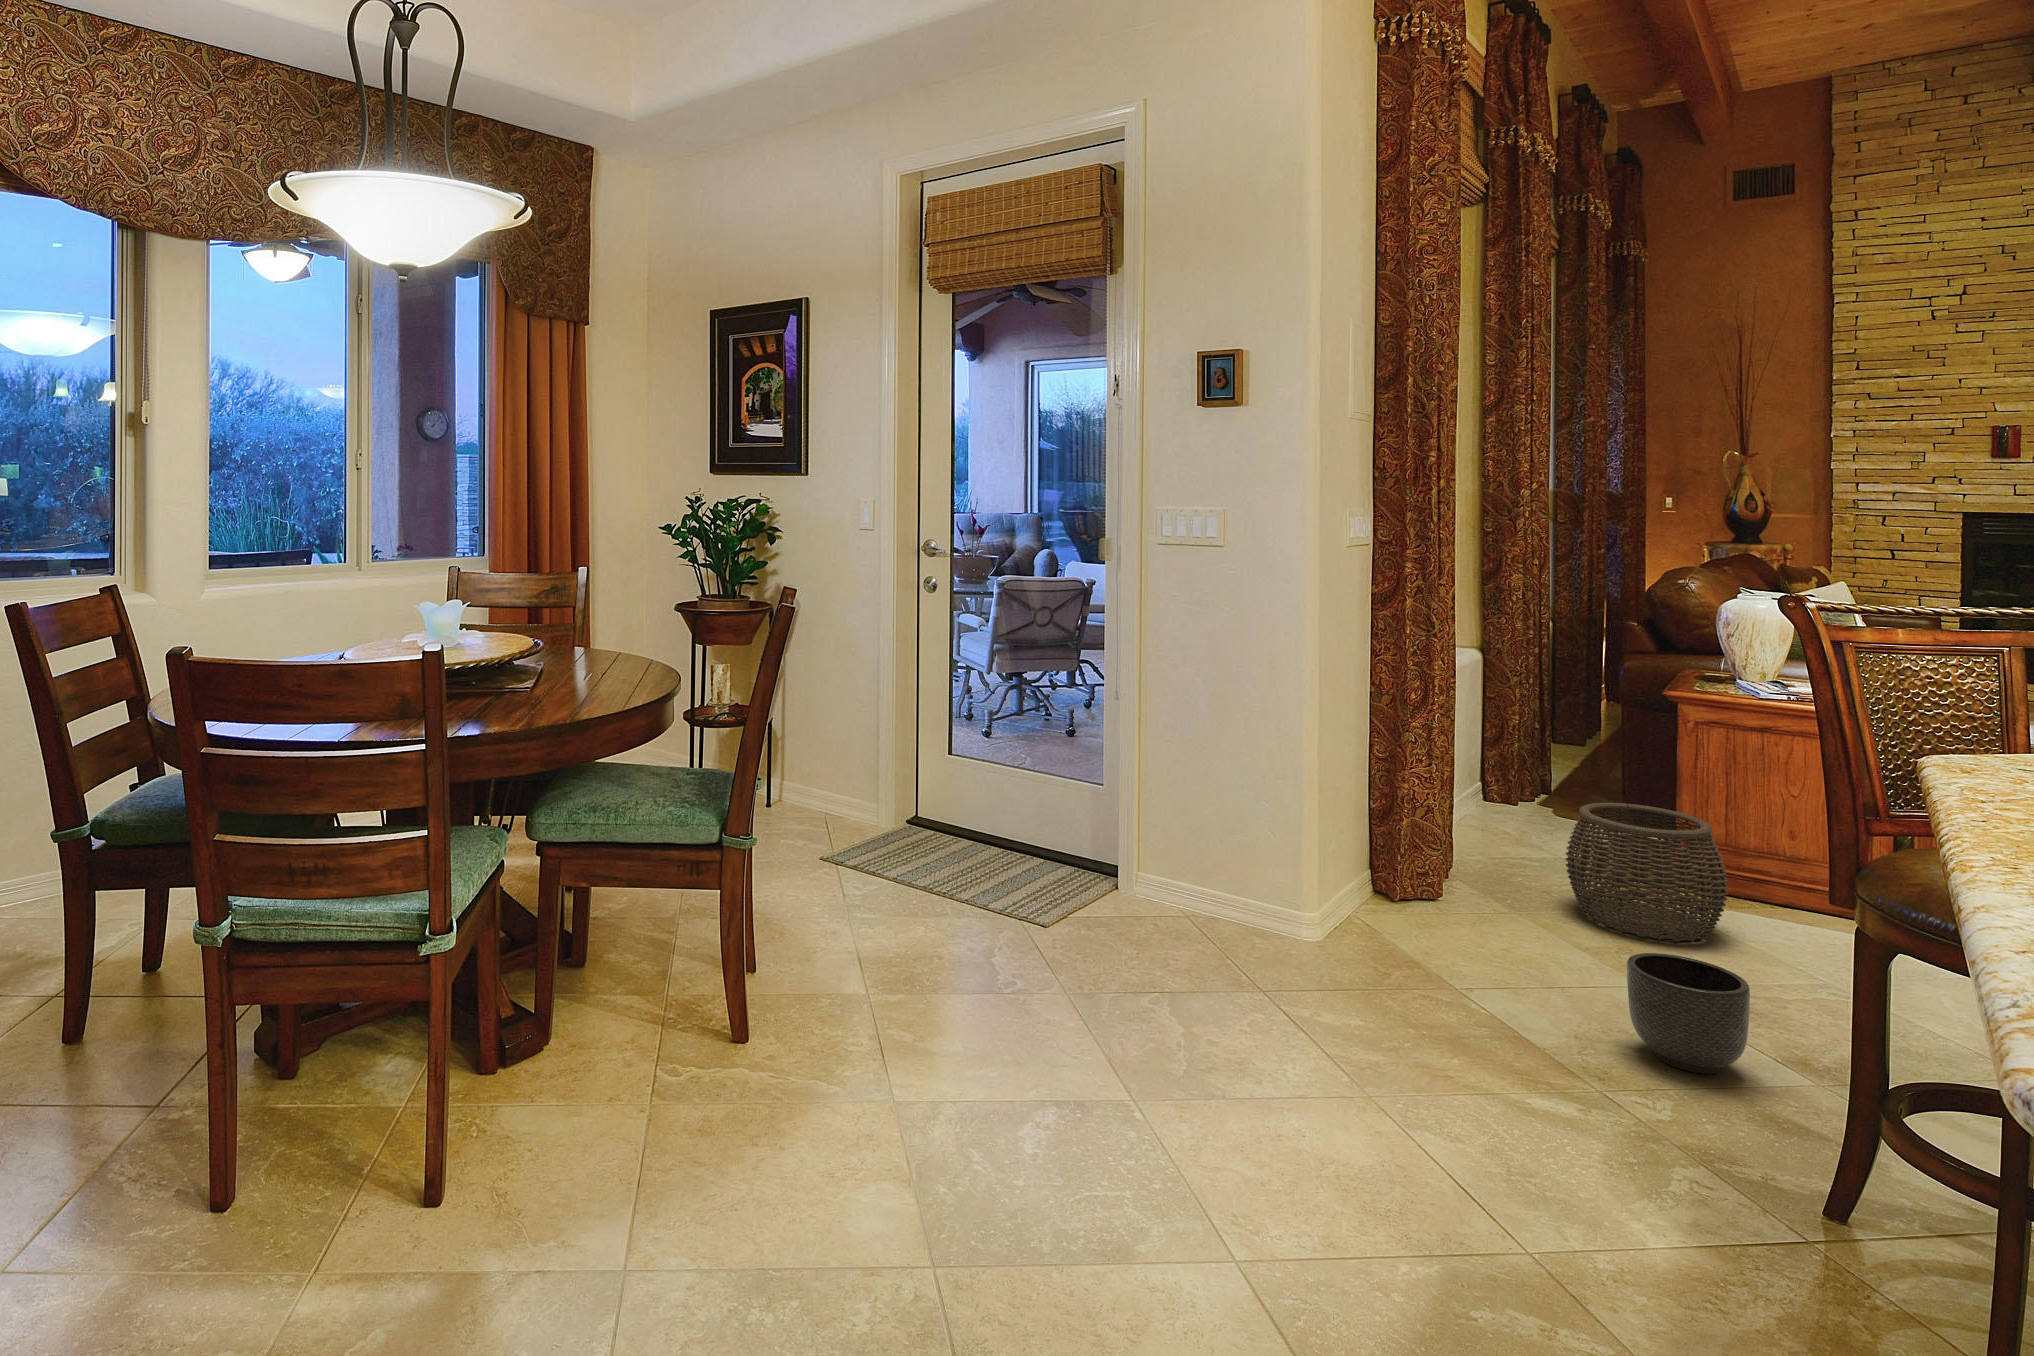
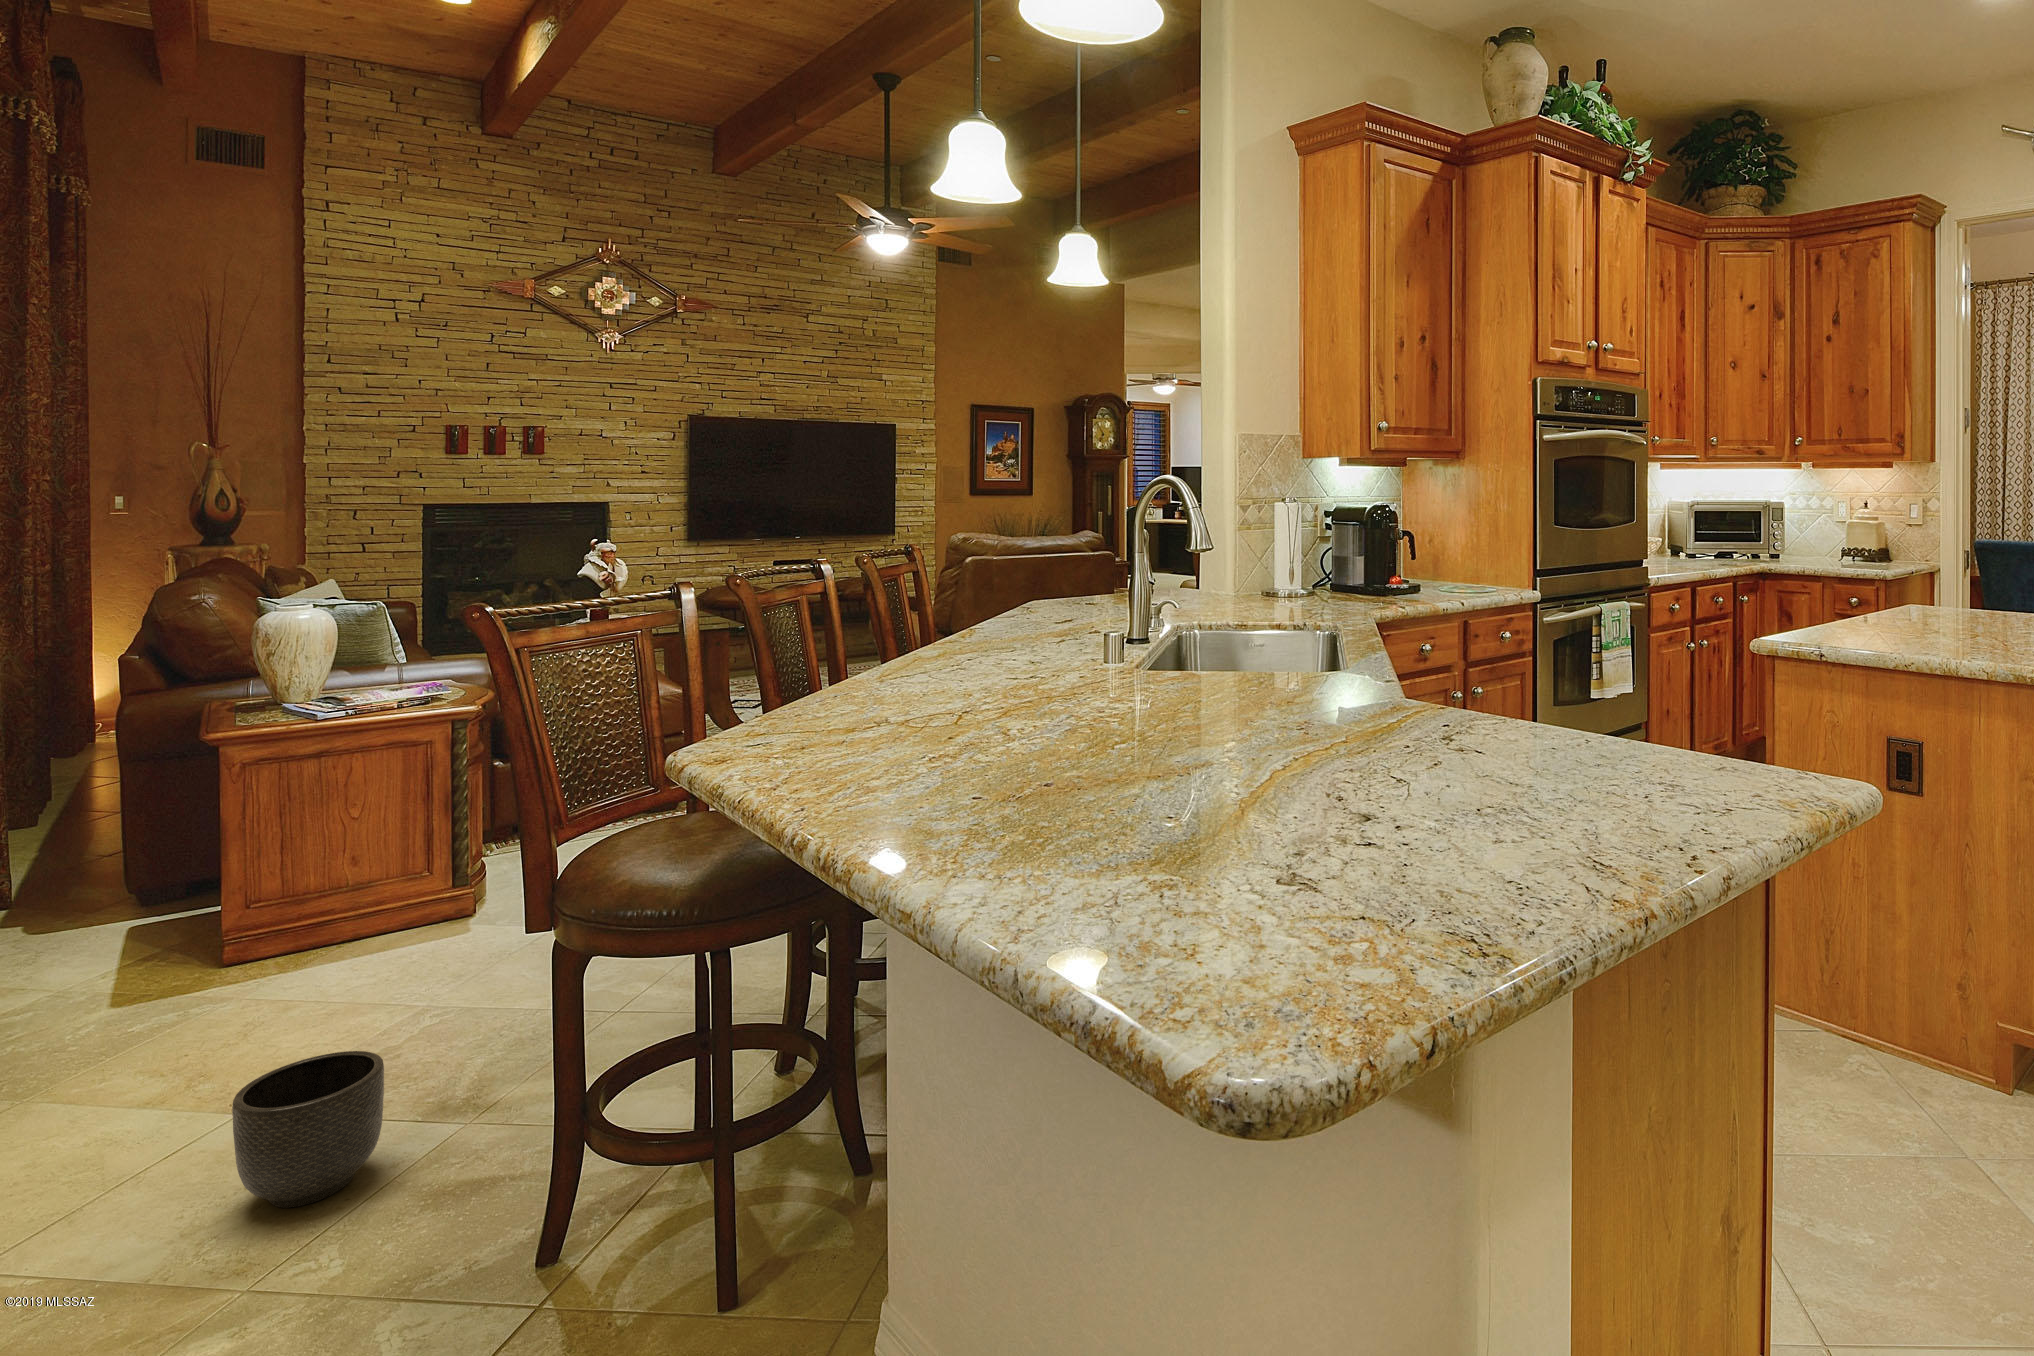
woven basket: present [1565,803,1728,942] -> none [79,878,303,1066]

